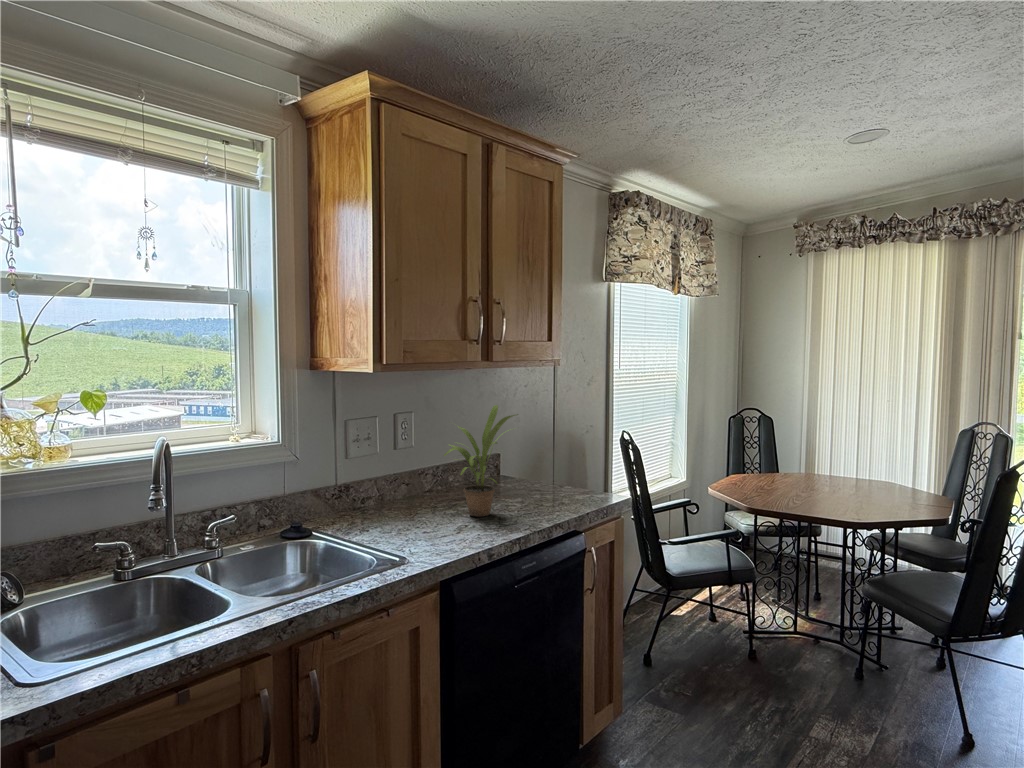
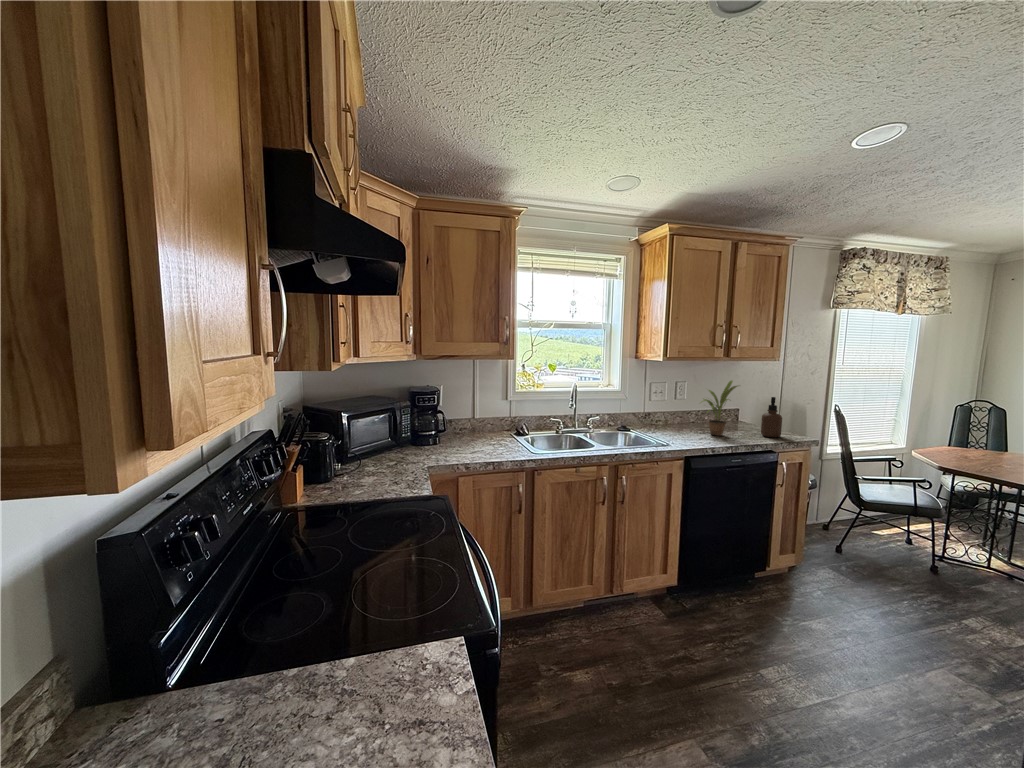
soap dispenser: none [548,431,579,505] -> present [761,397,782,437]

